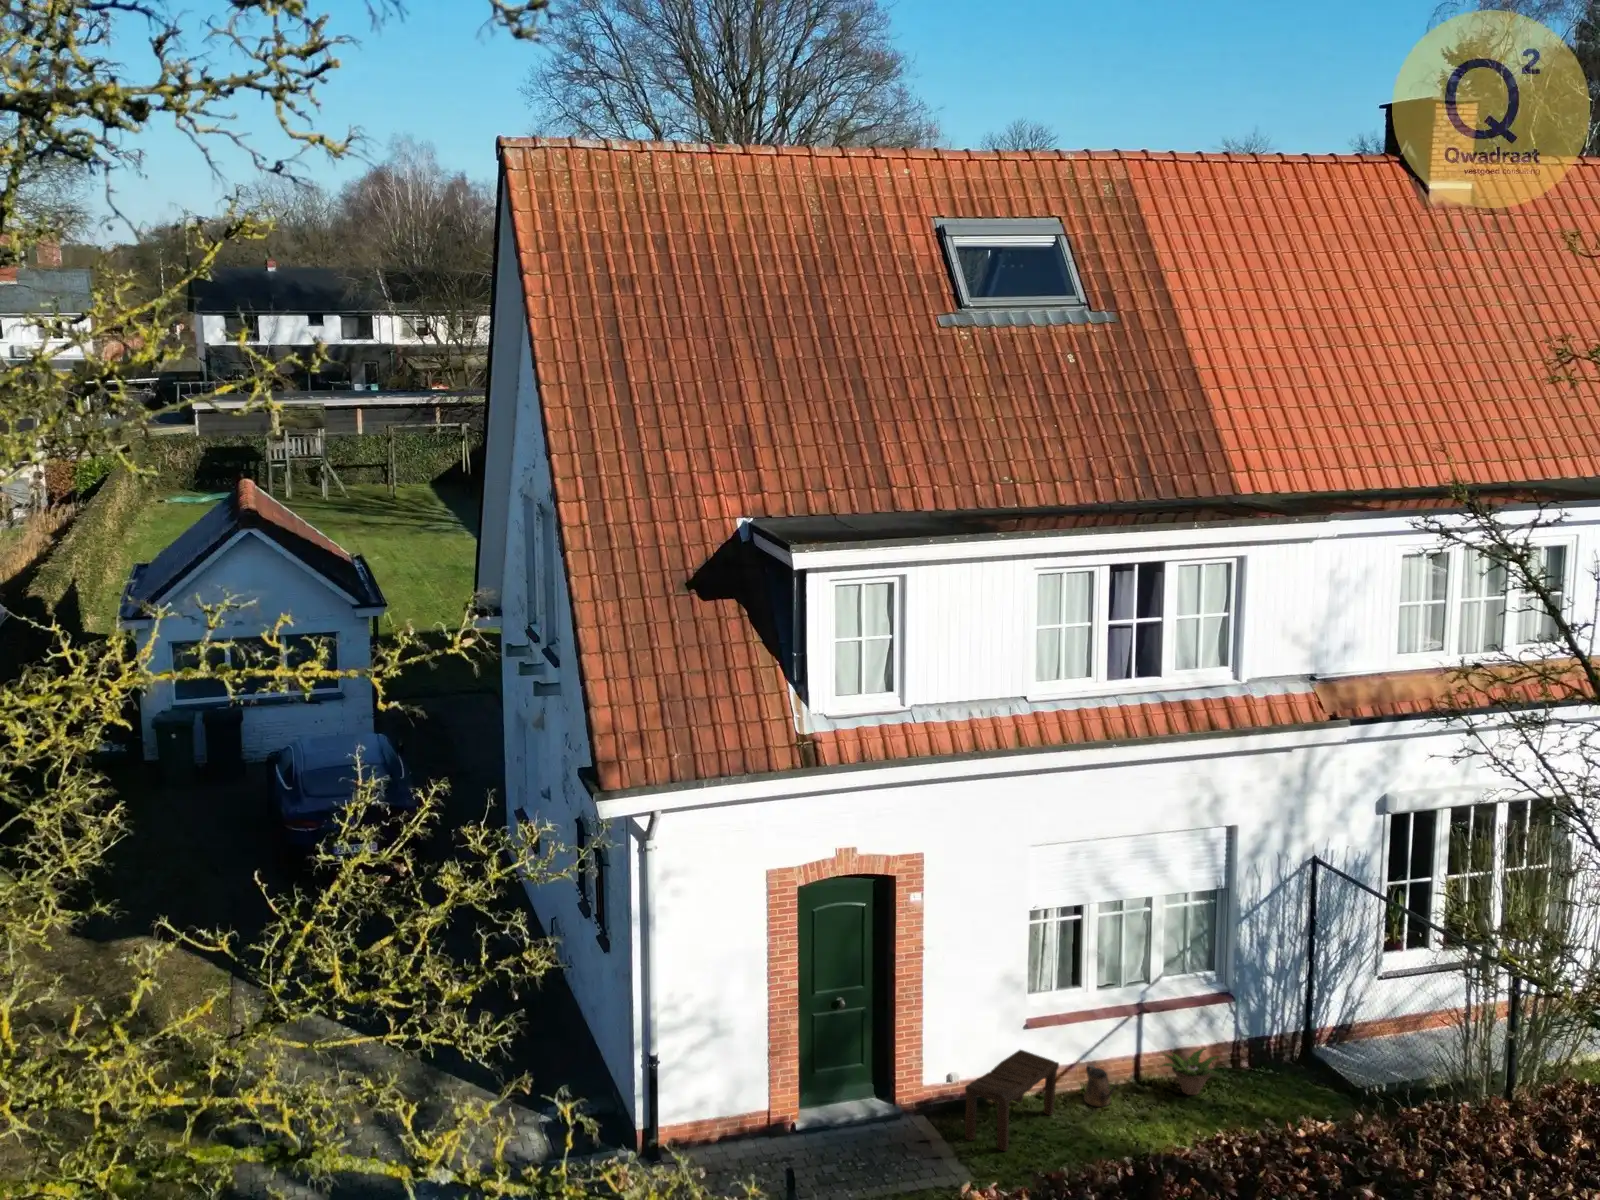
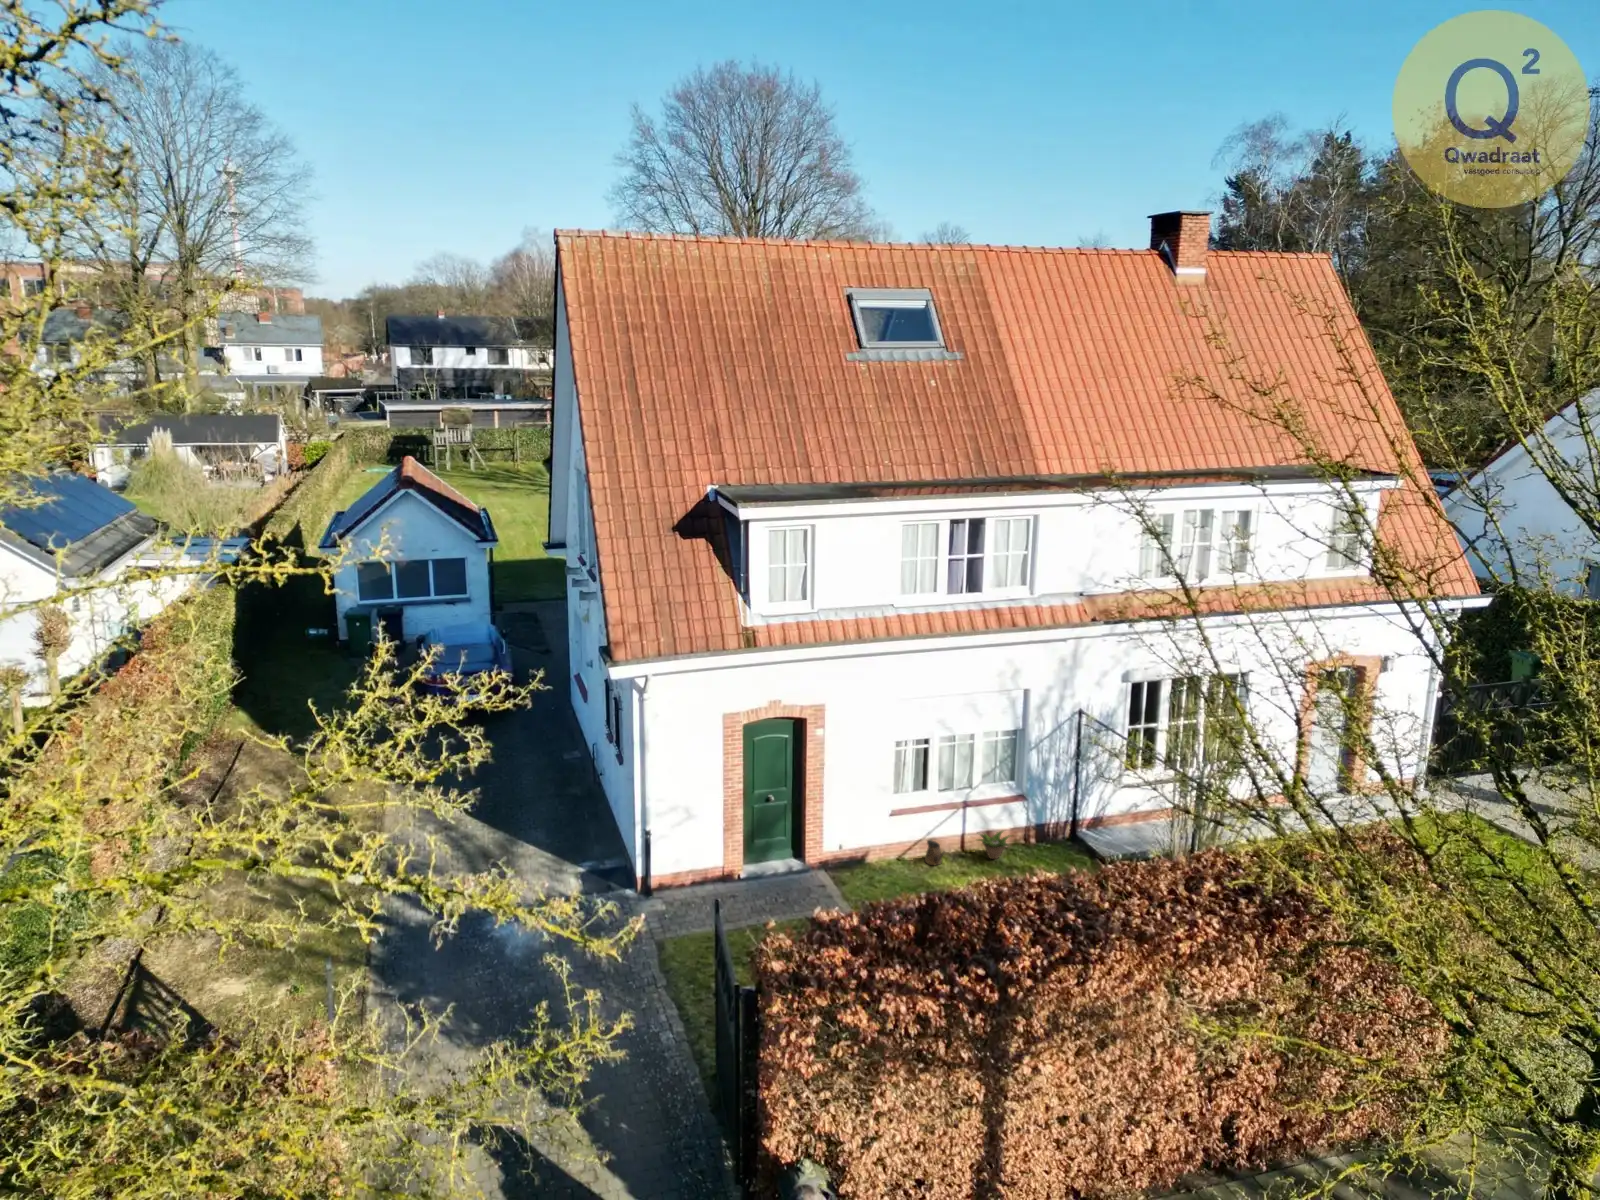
bench: present [965,1050,1059,1151] -> none [845,829,908,892]

